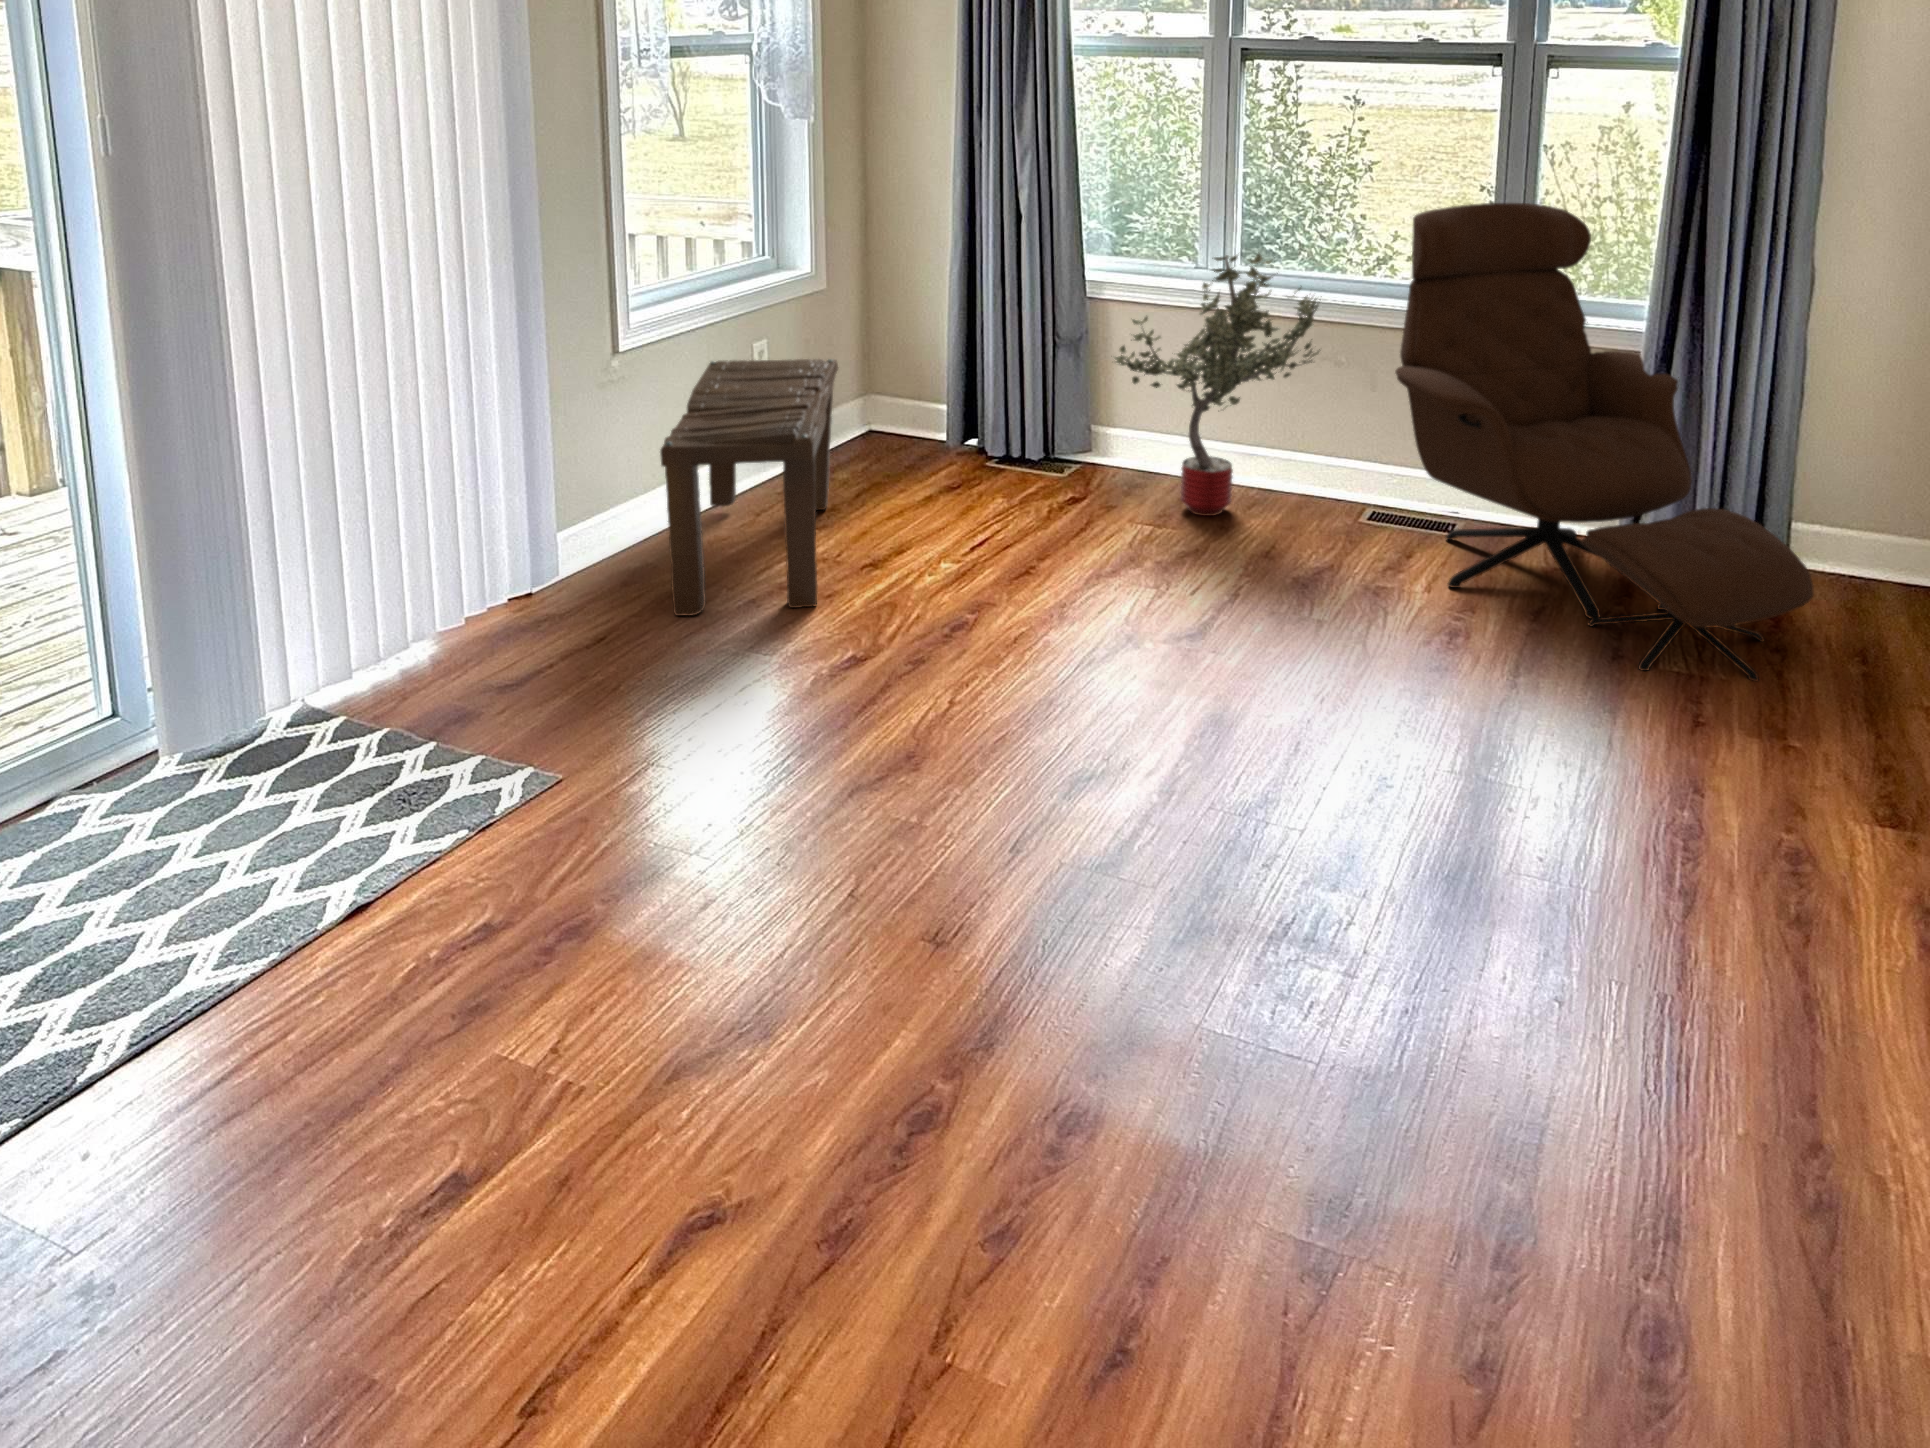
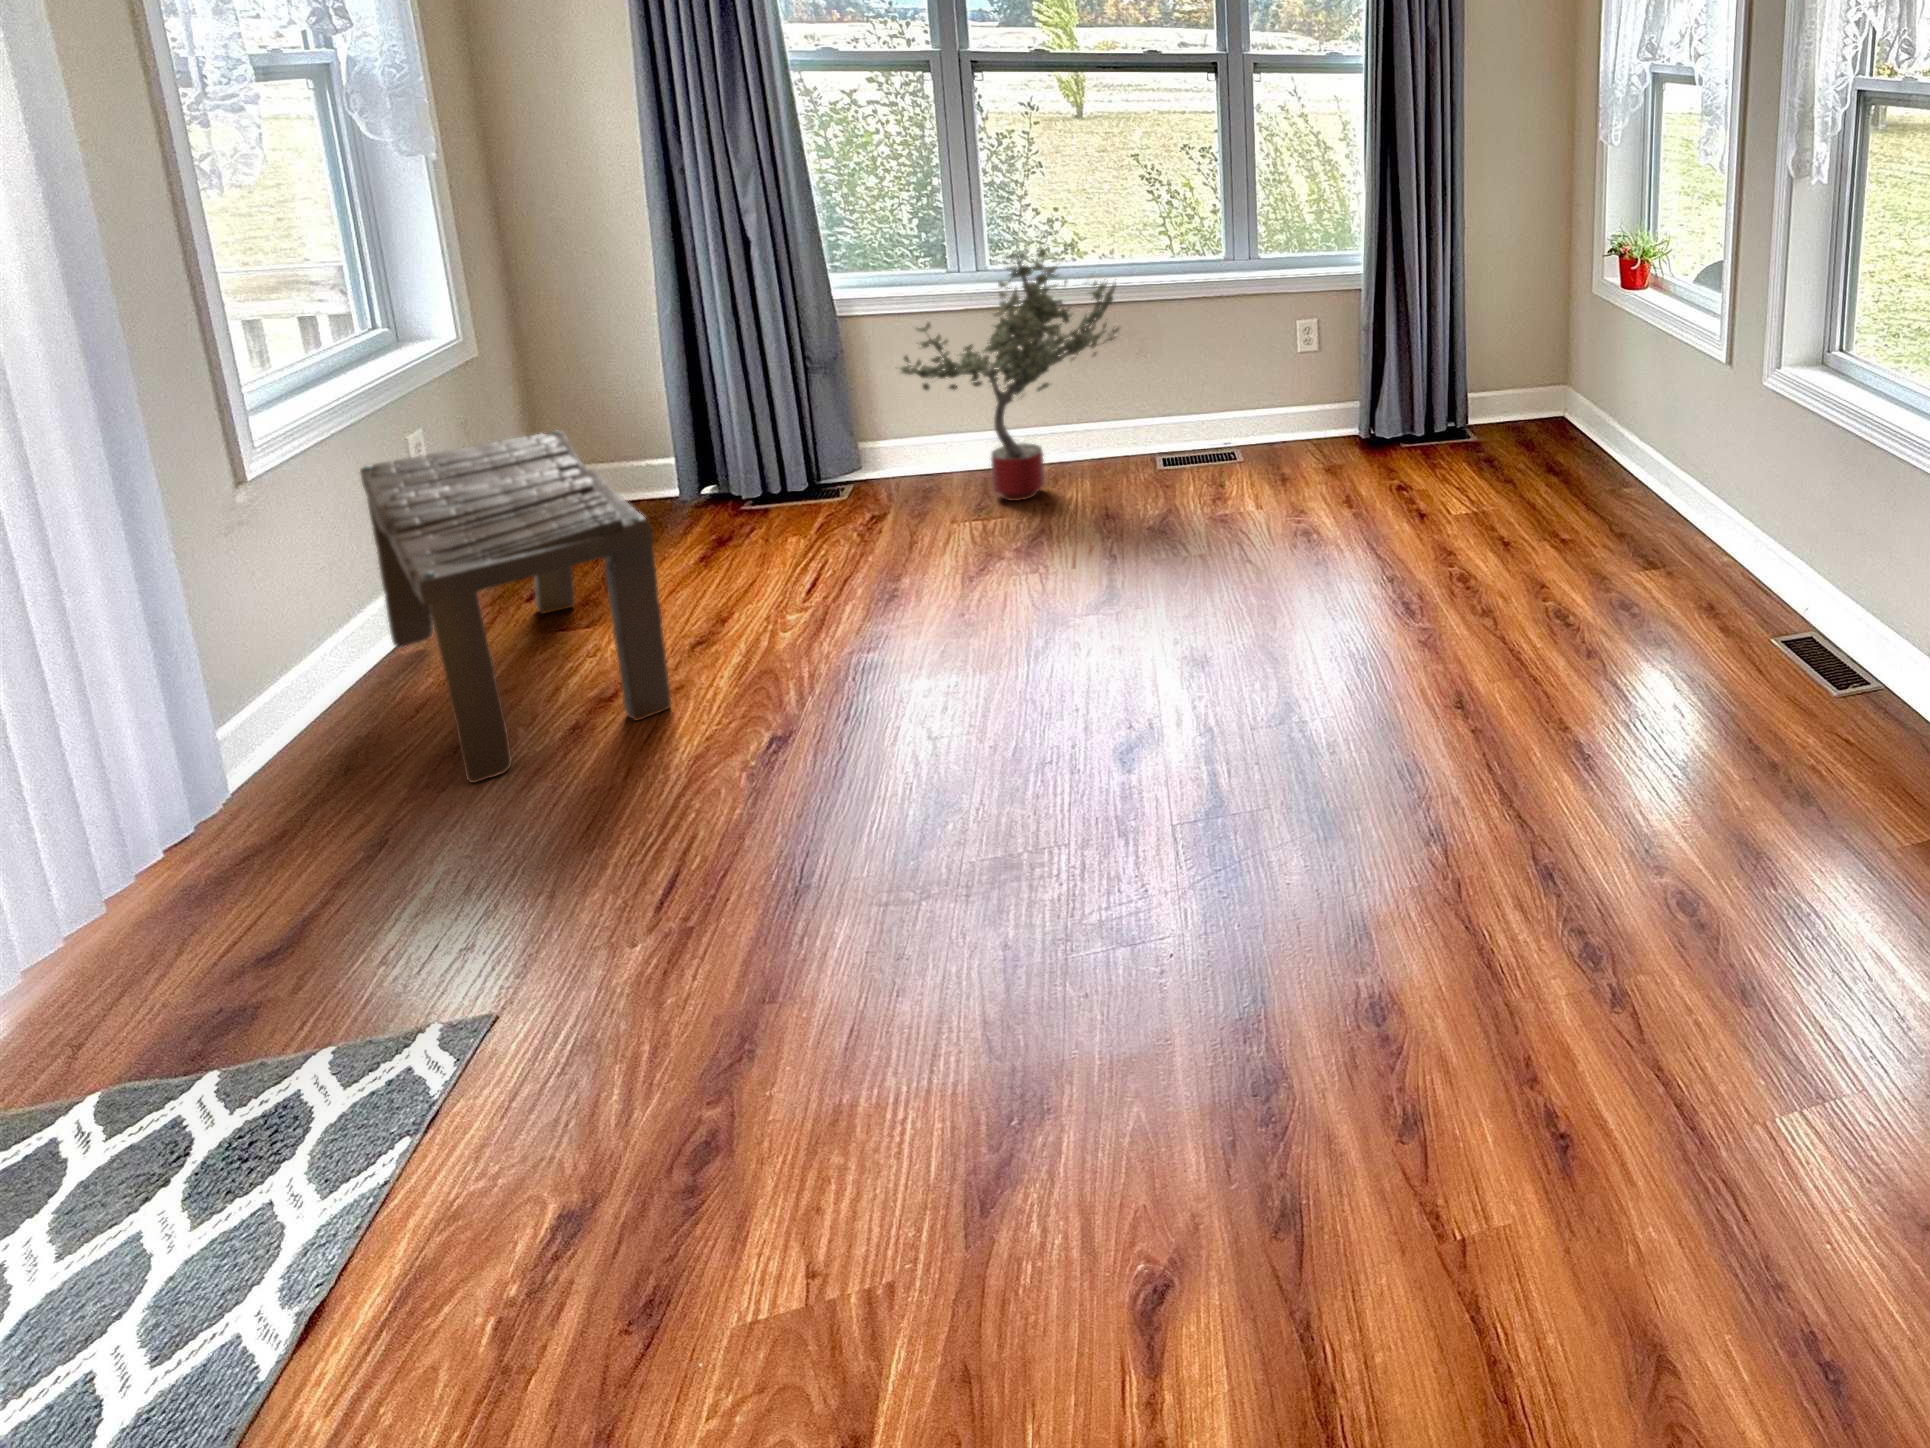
lounge chair: present [1395,203,1814,681] -> none [1194,181,1533,522]

